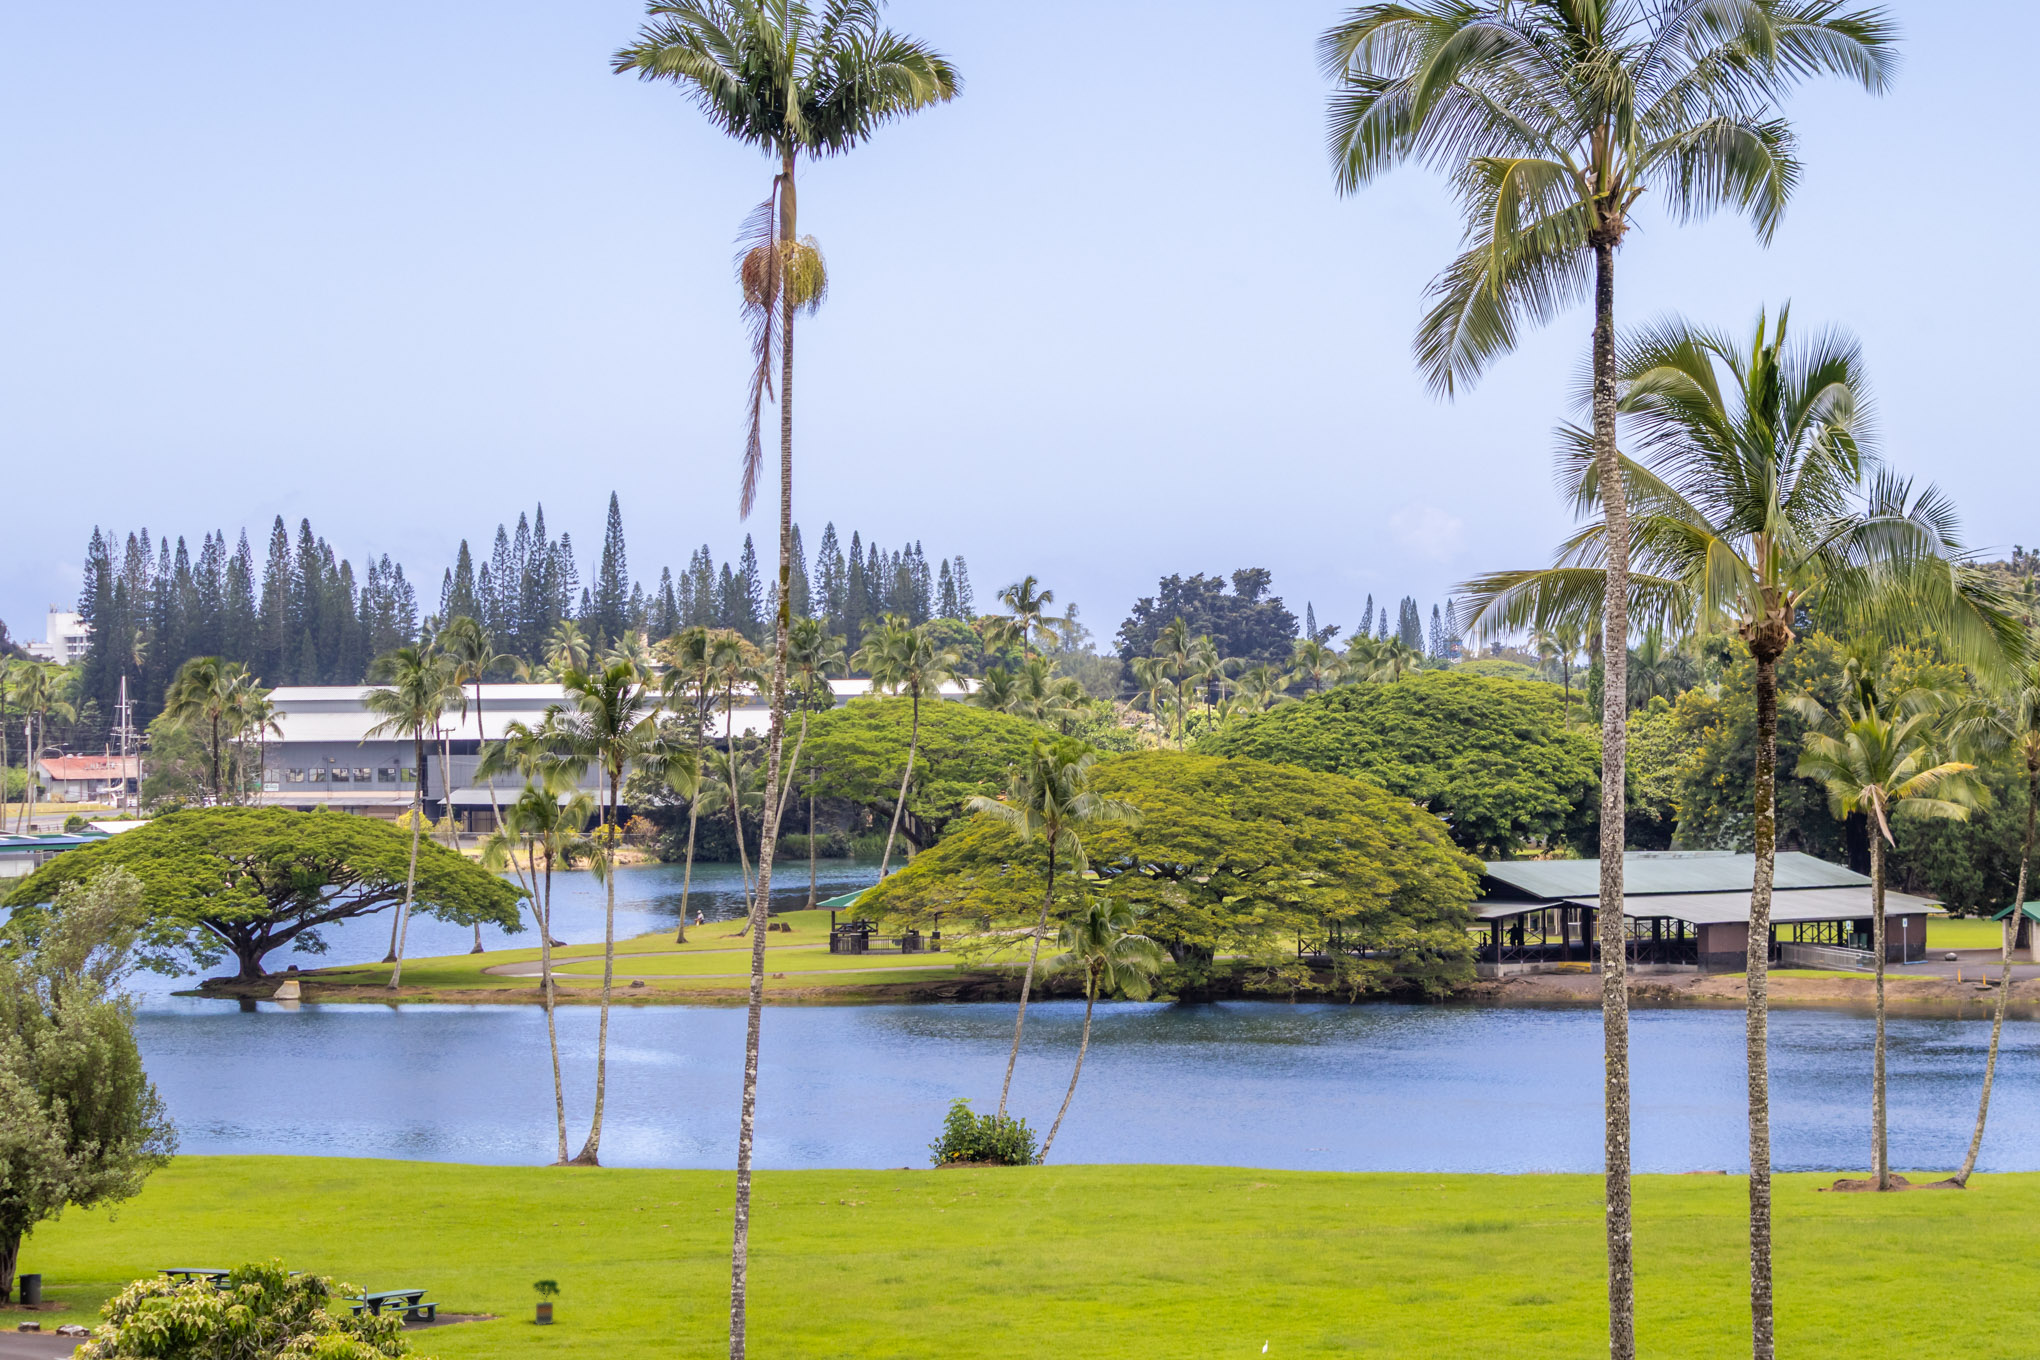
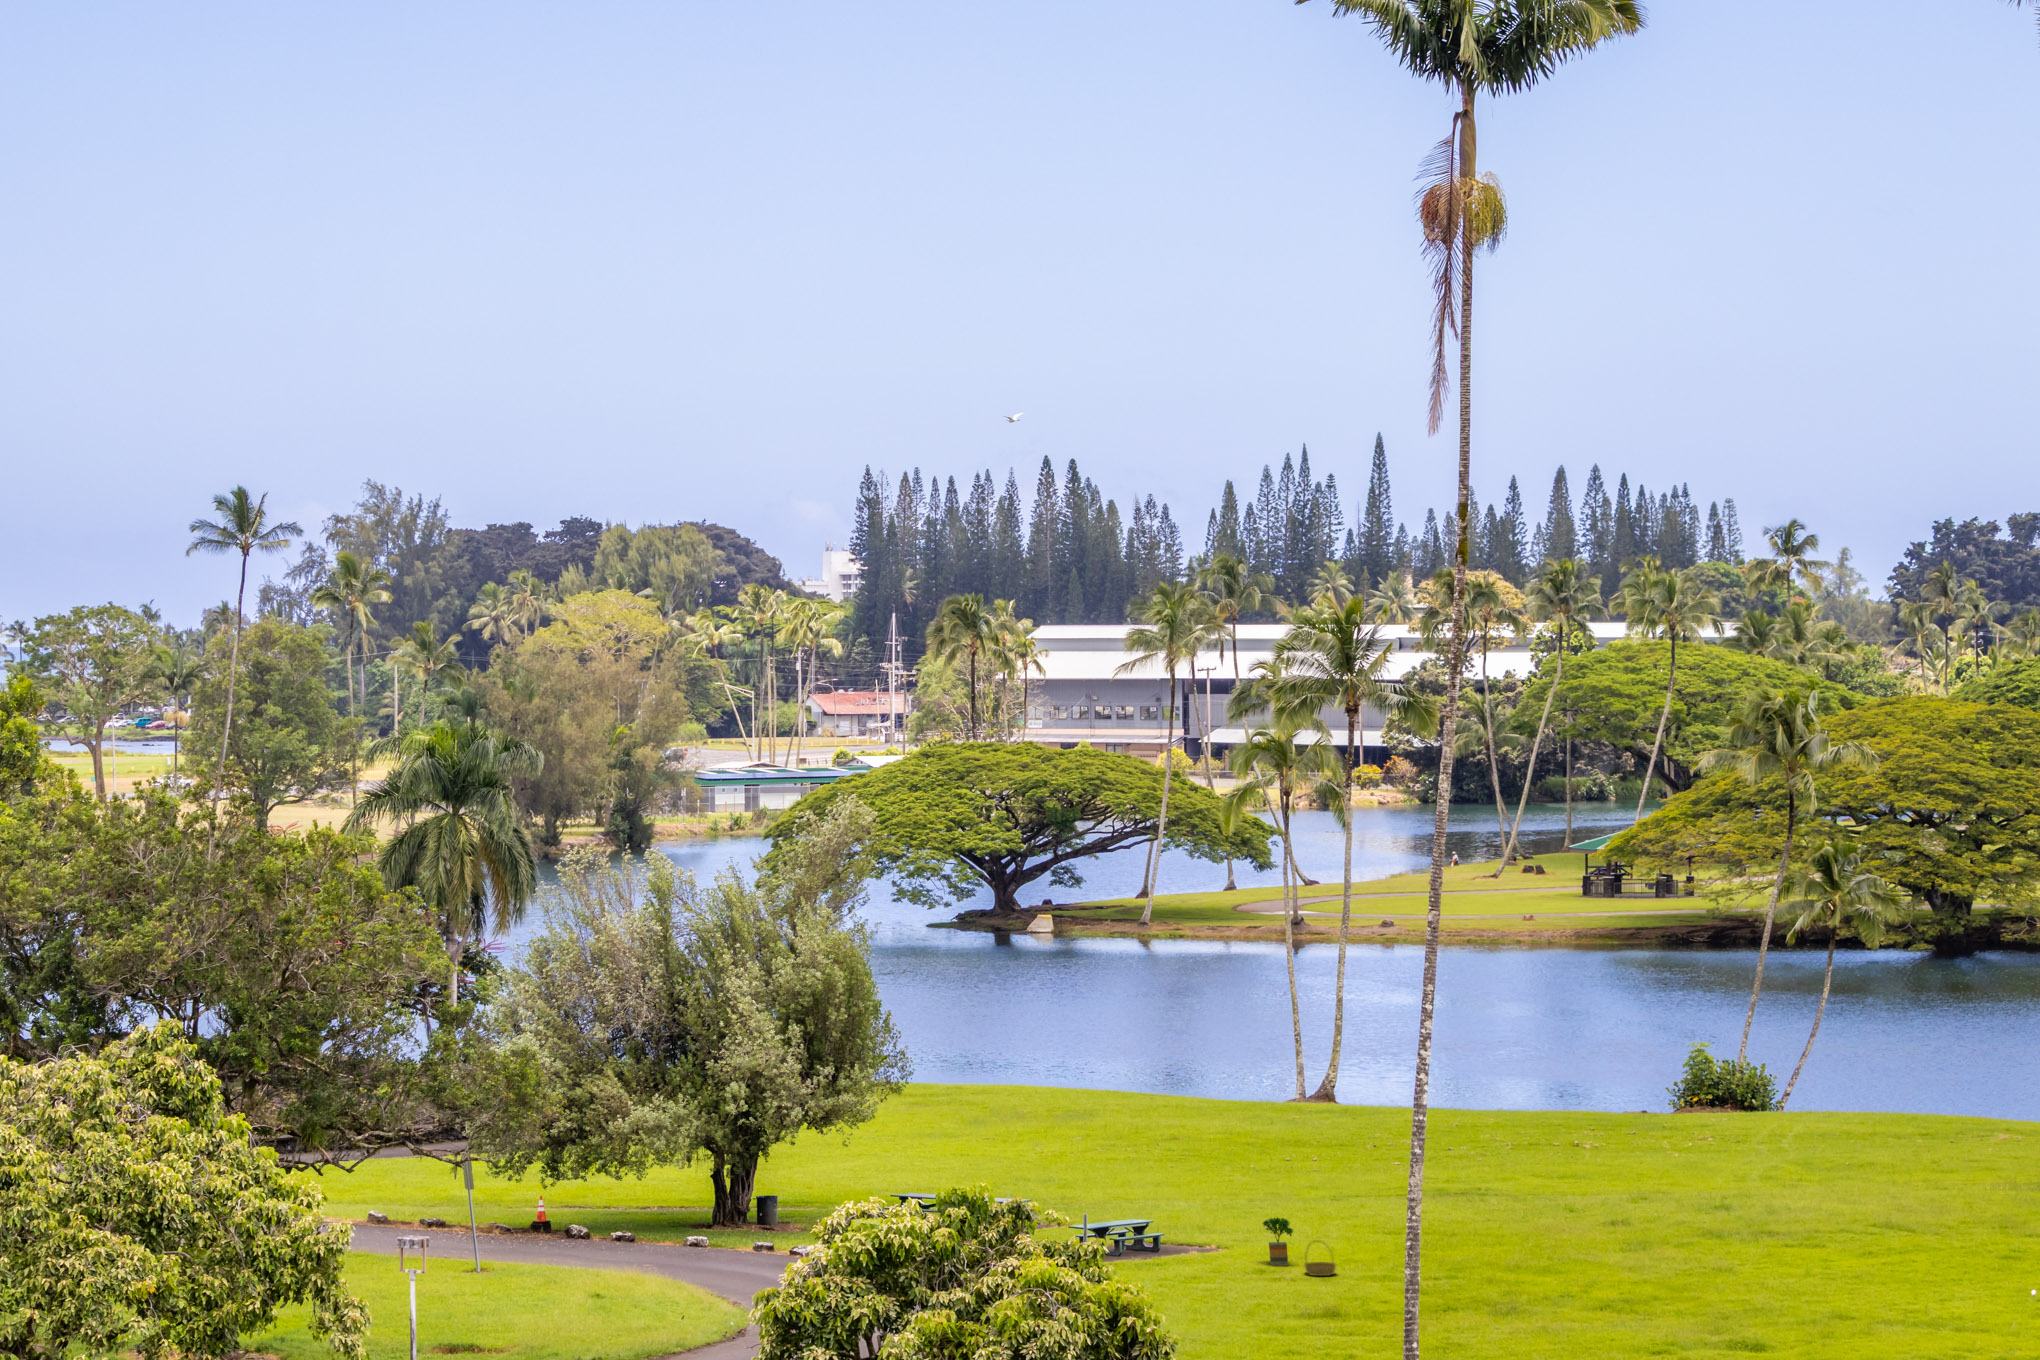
basket: none [568,1299,598,1332] -> present [1305,1240,1336,1276]

